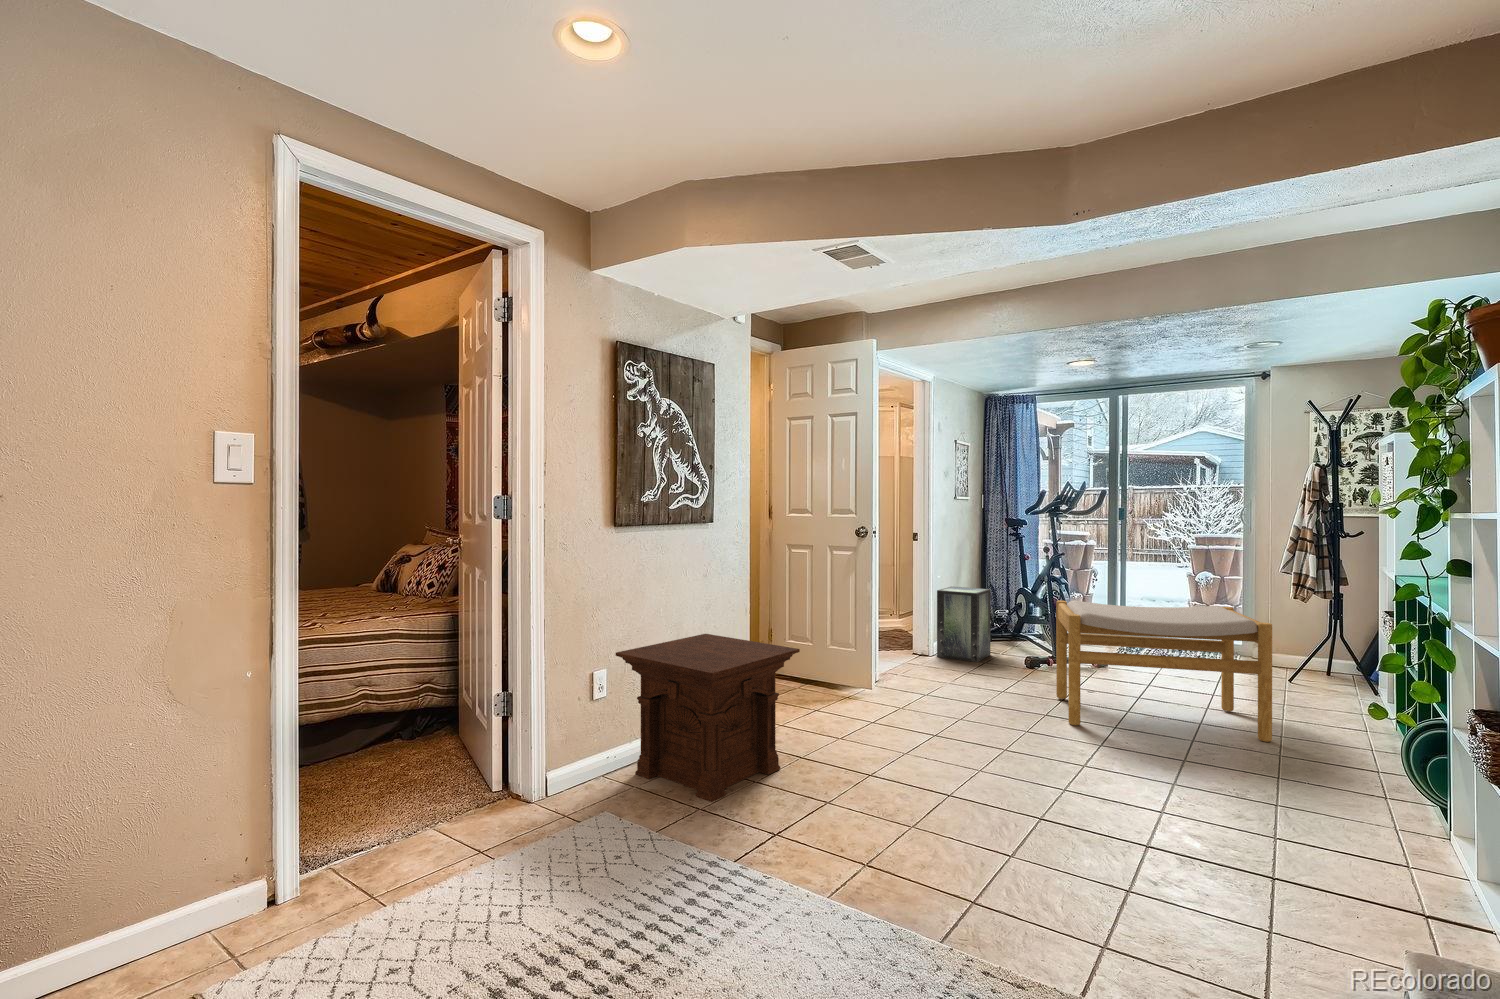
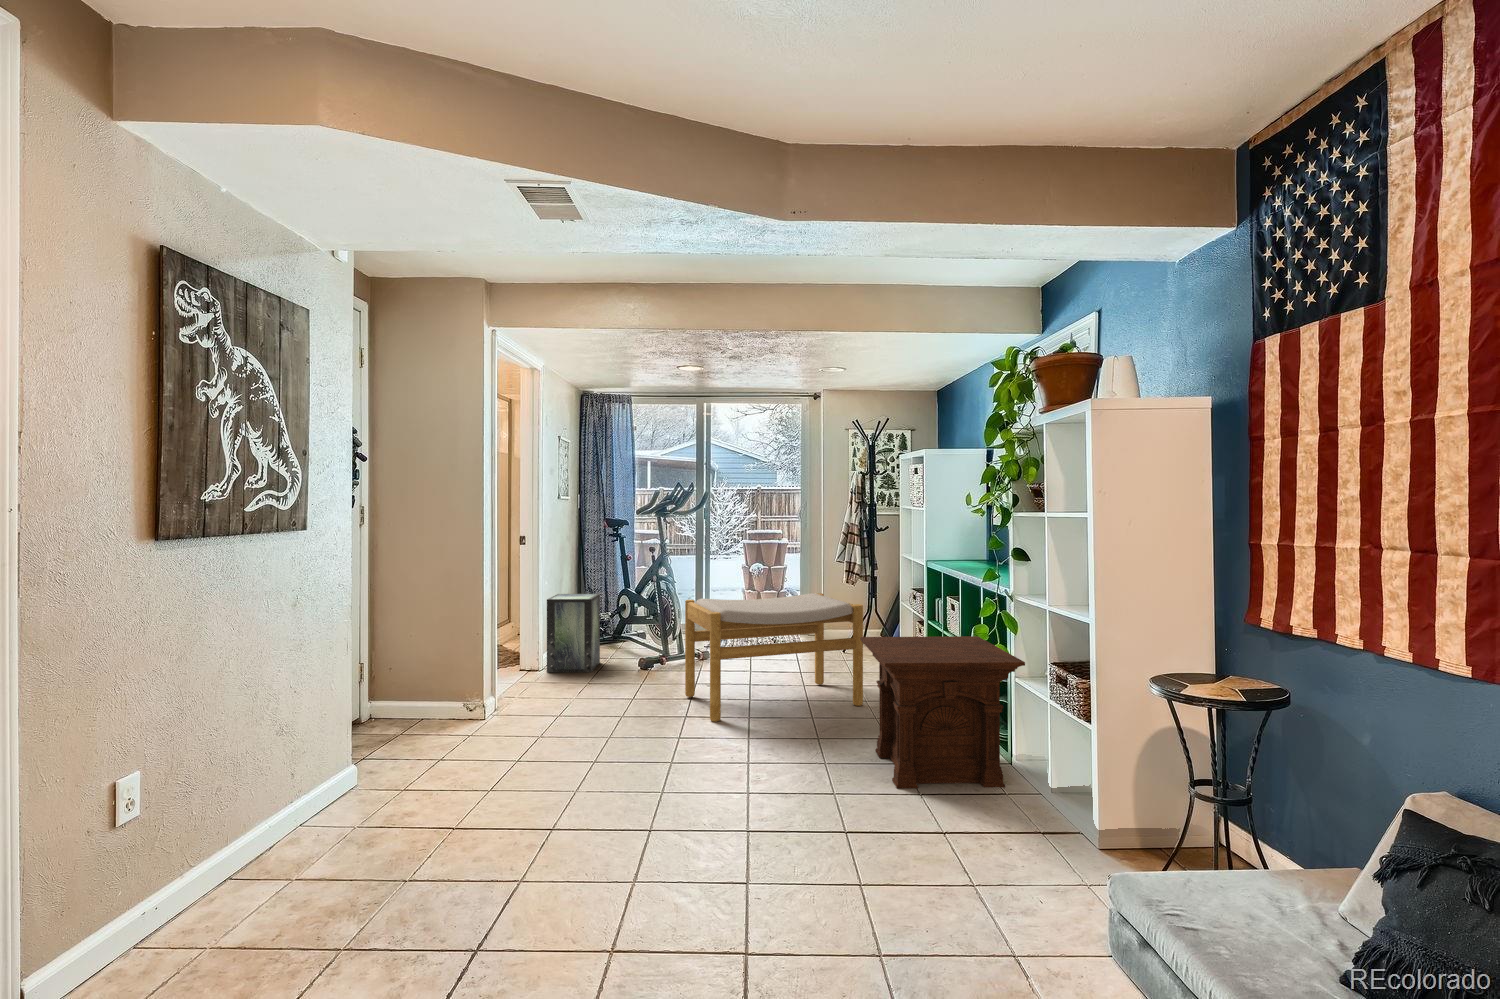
side table: present [616,634,800,802] -> present [860,636,1025,789]

